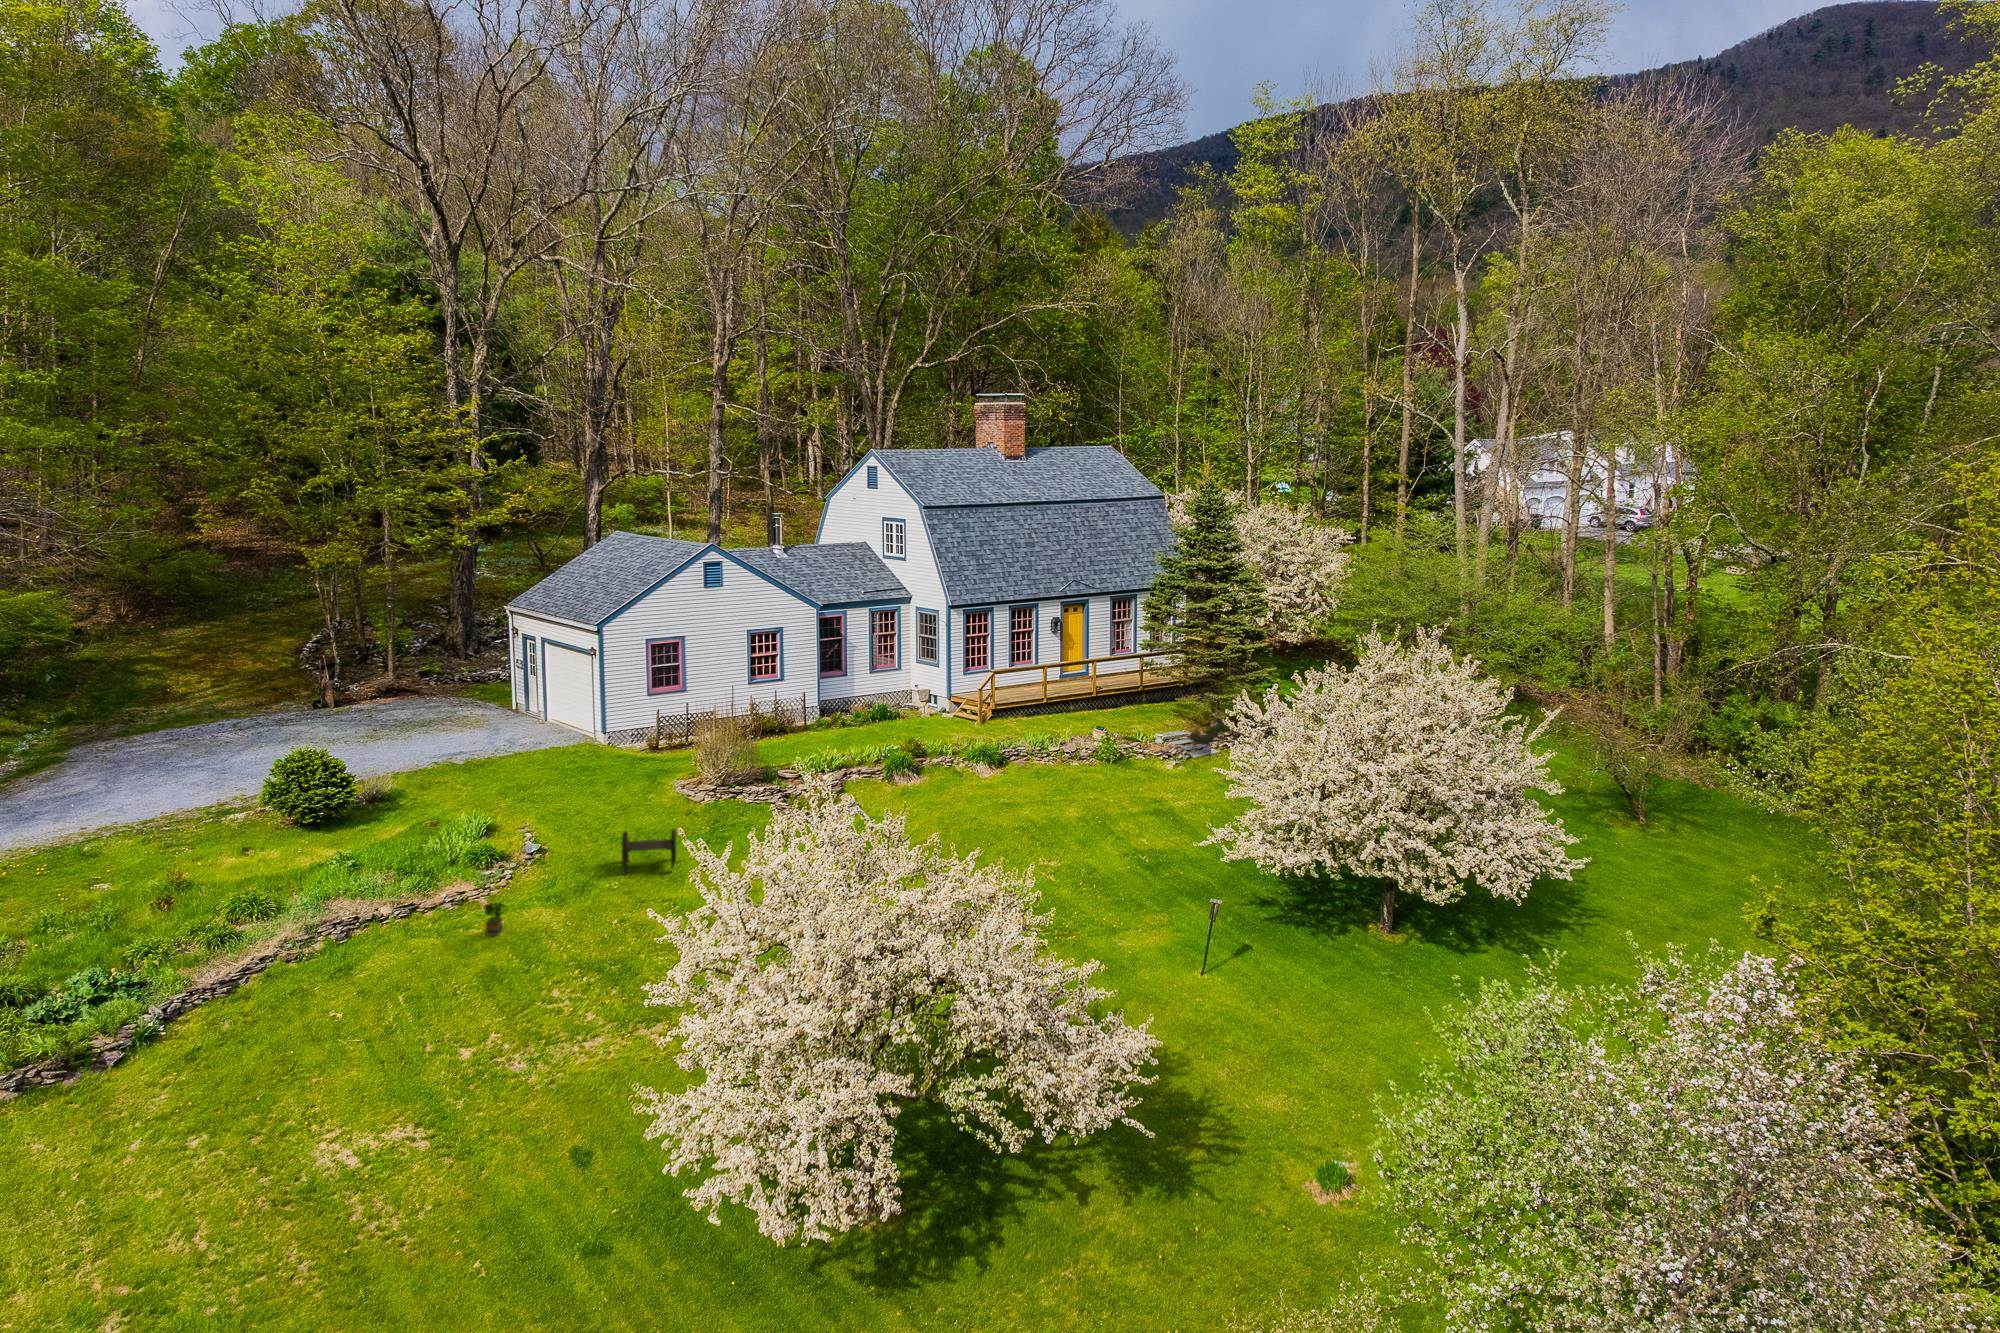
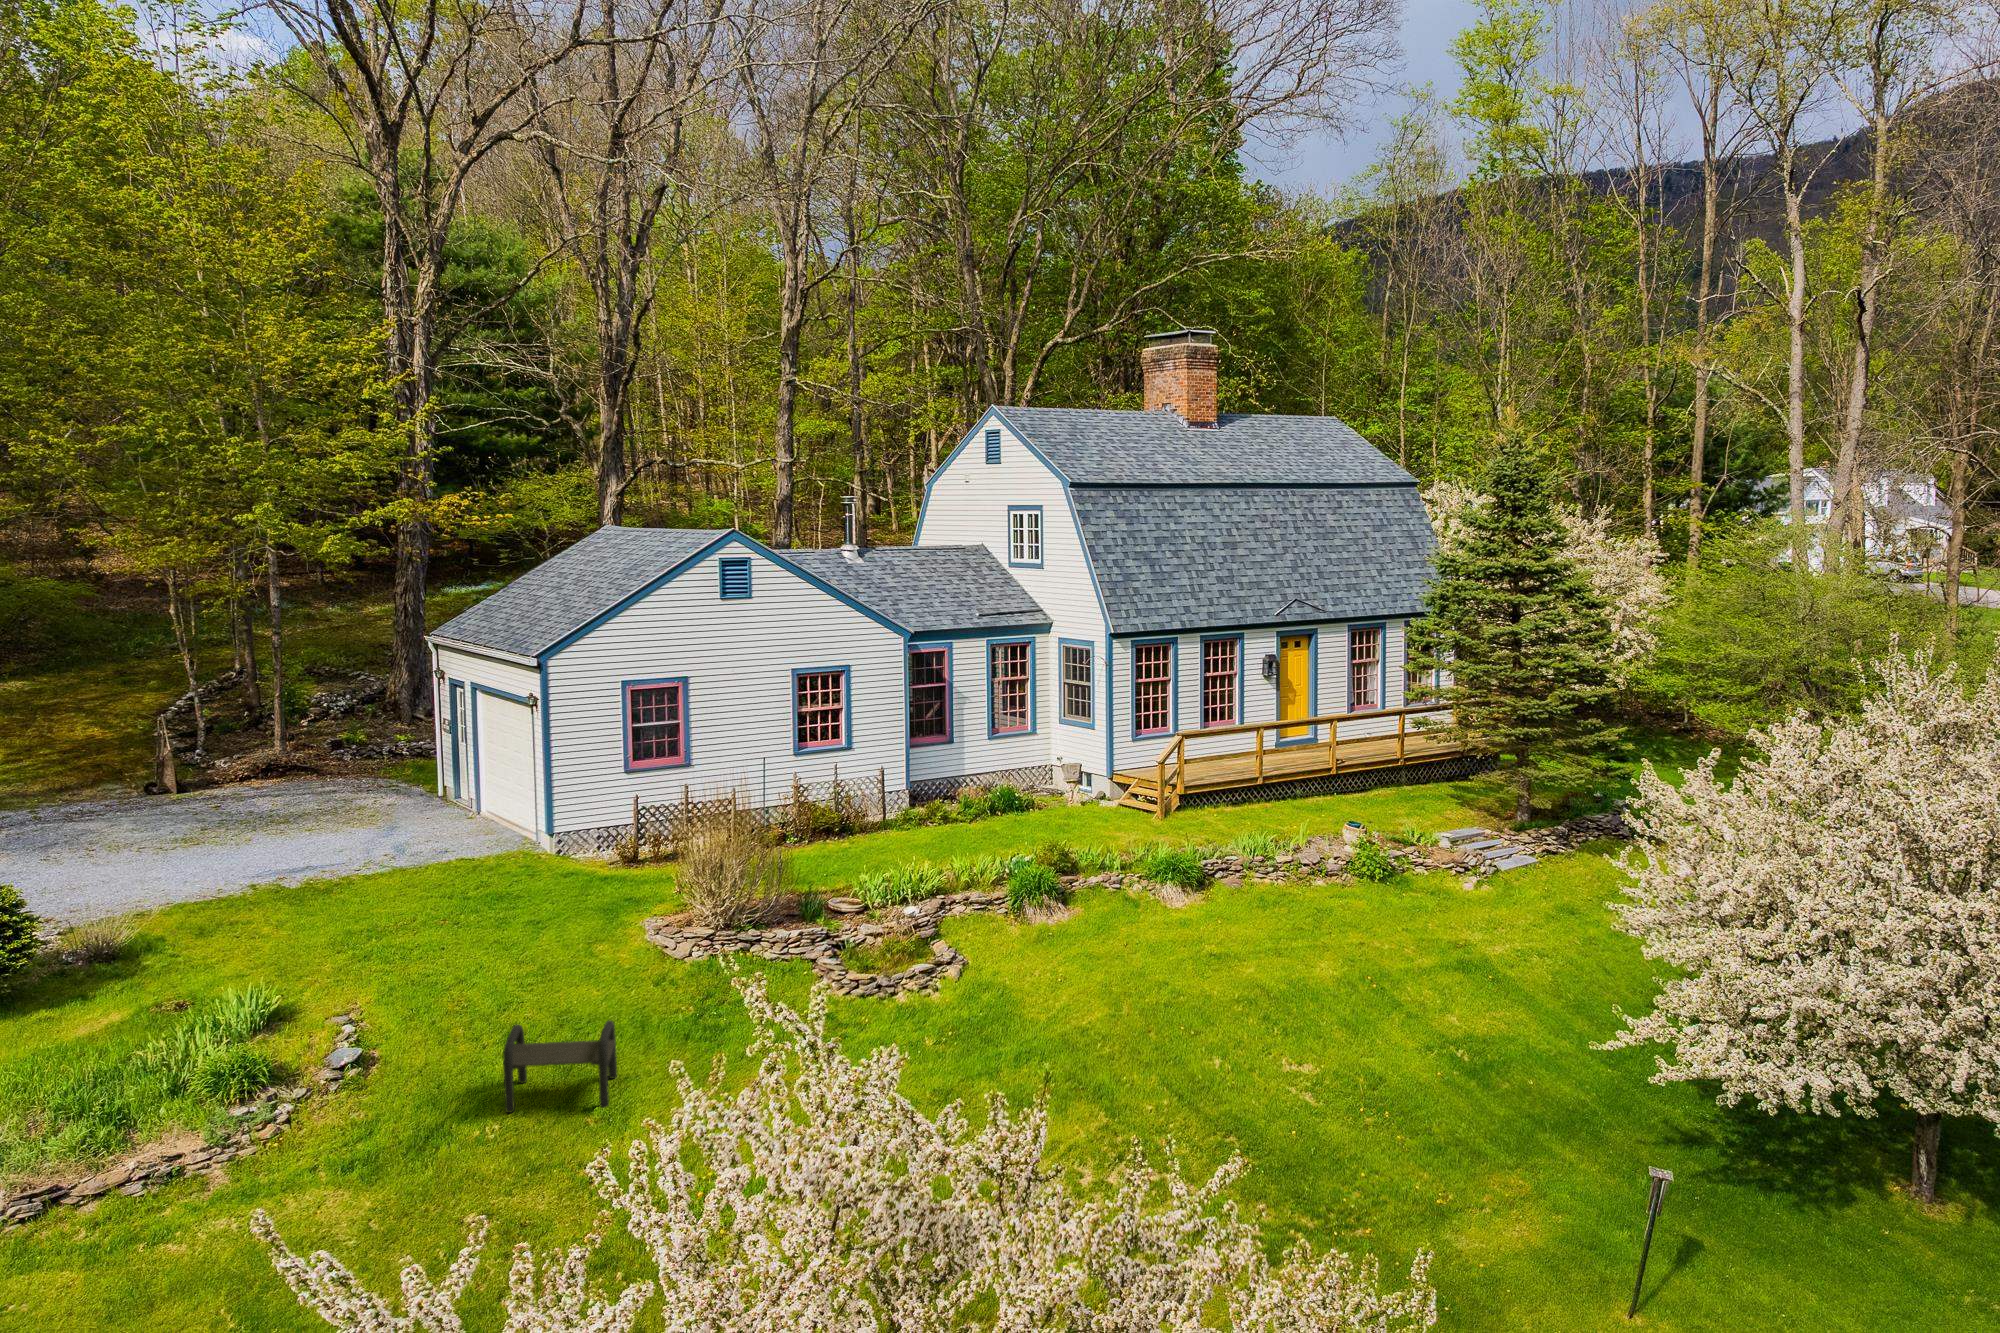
lounge chair: present [1190,721,1224,750] -> none [1516,813,1584,877]
potted tree: present [483,903,504,936] -> none [163,1197,217,1272]

